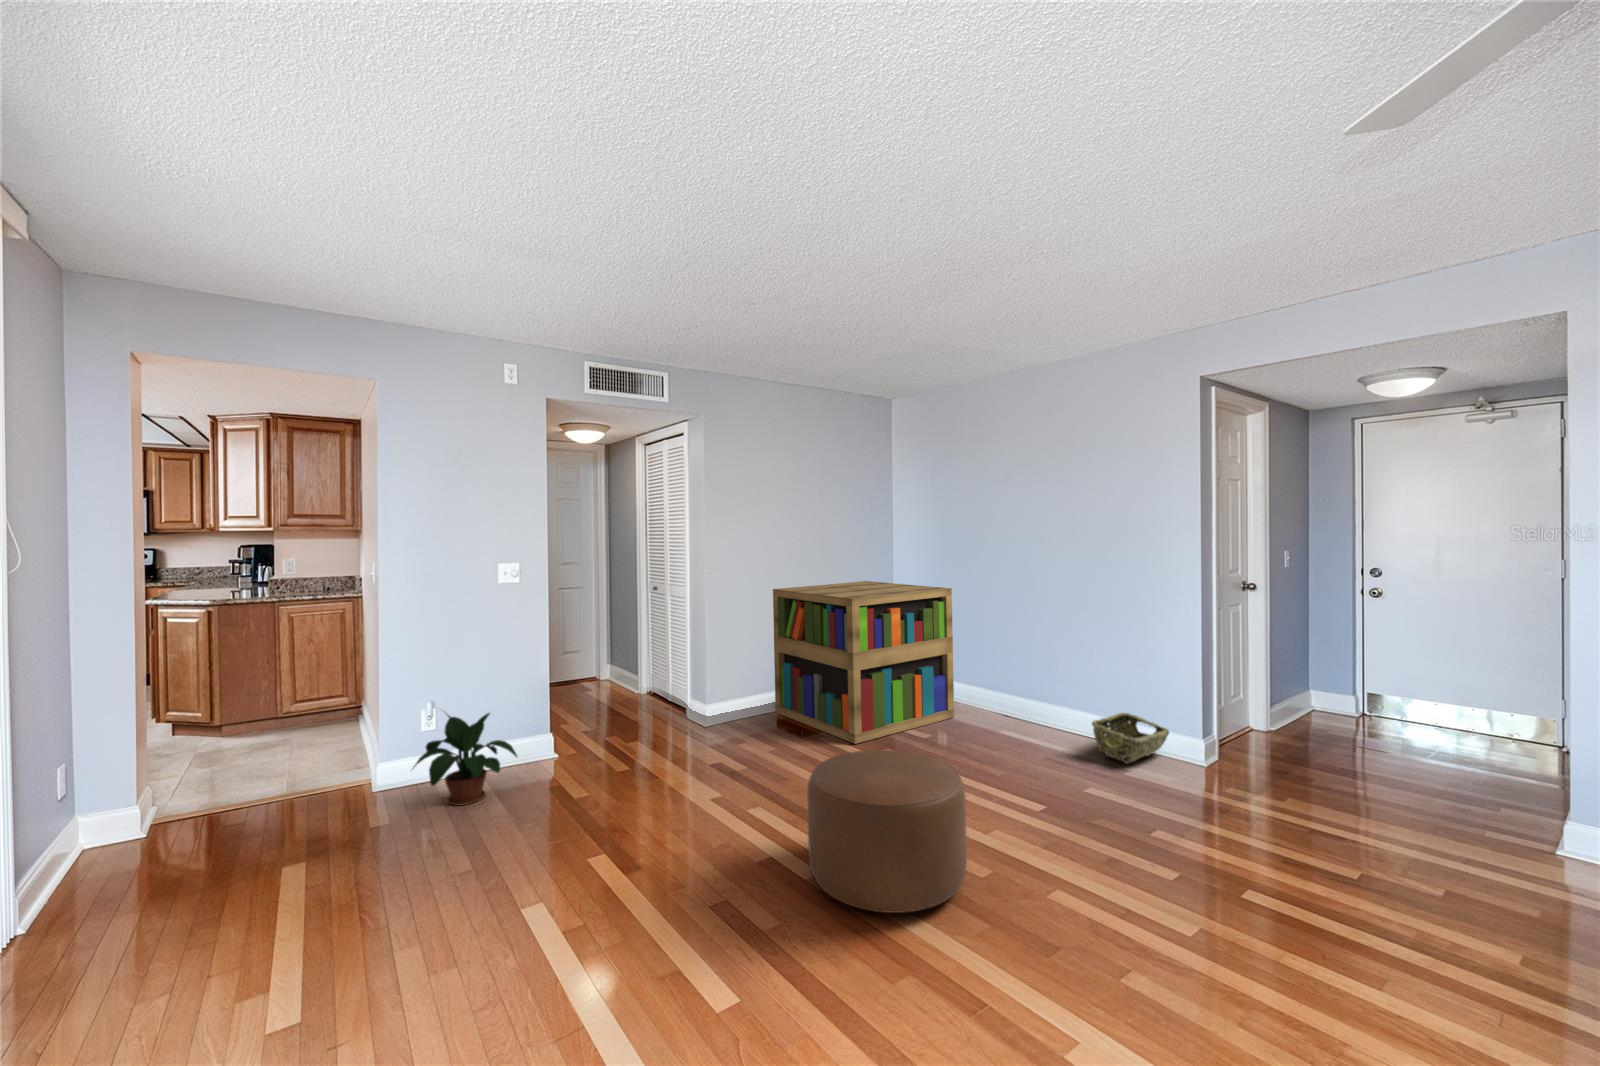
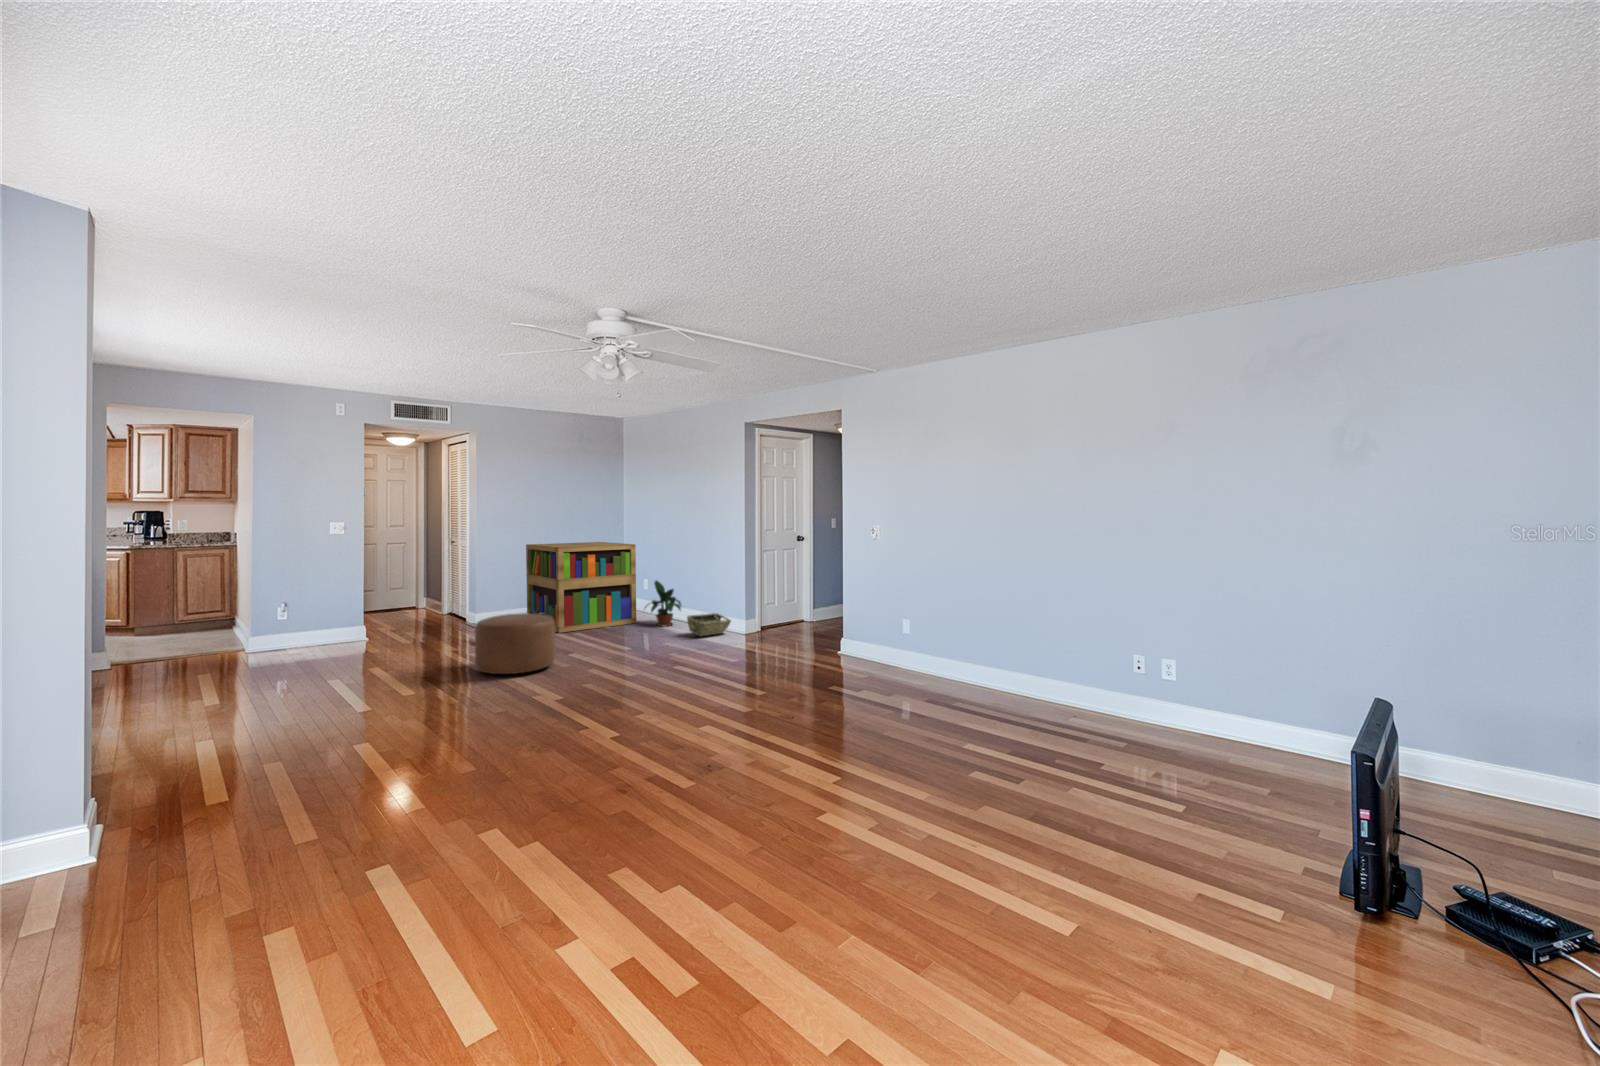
potted plant: present [414,713,517,806] -> present [648,581,682,626]

